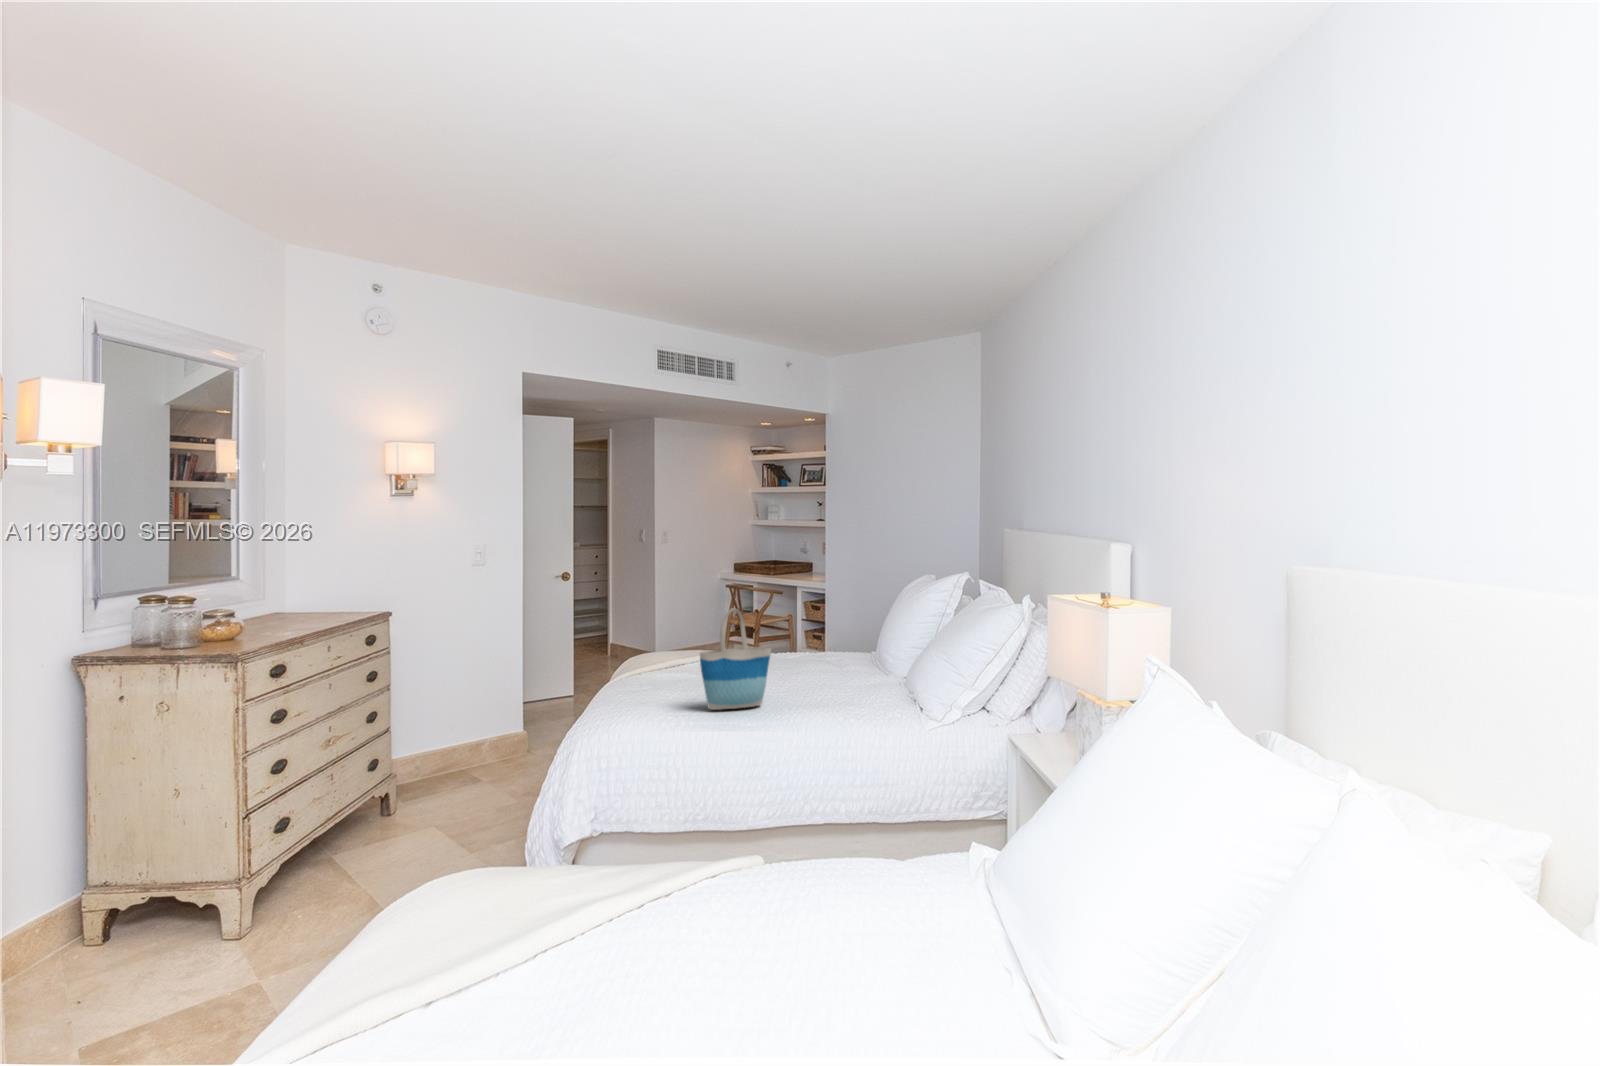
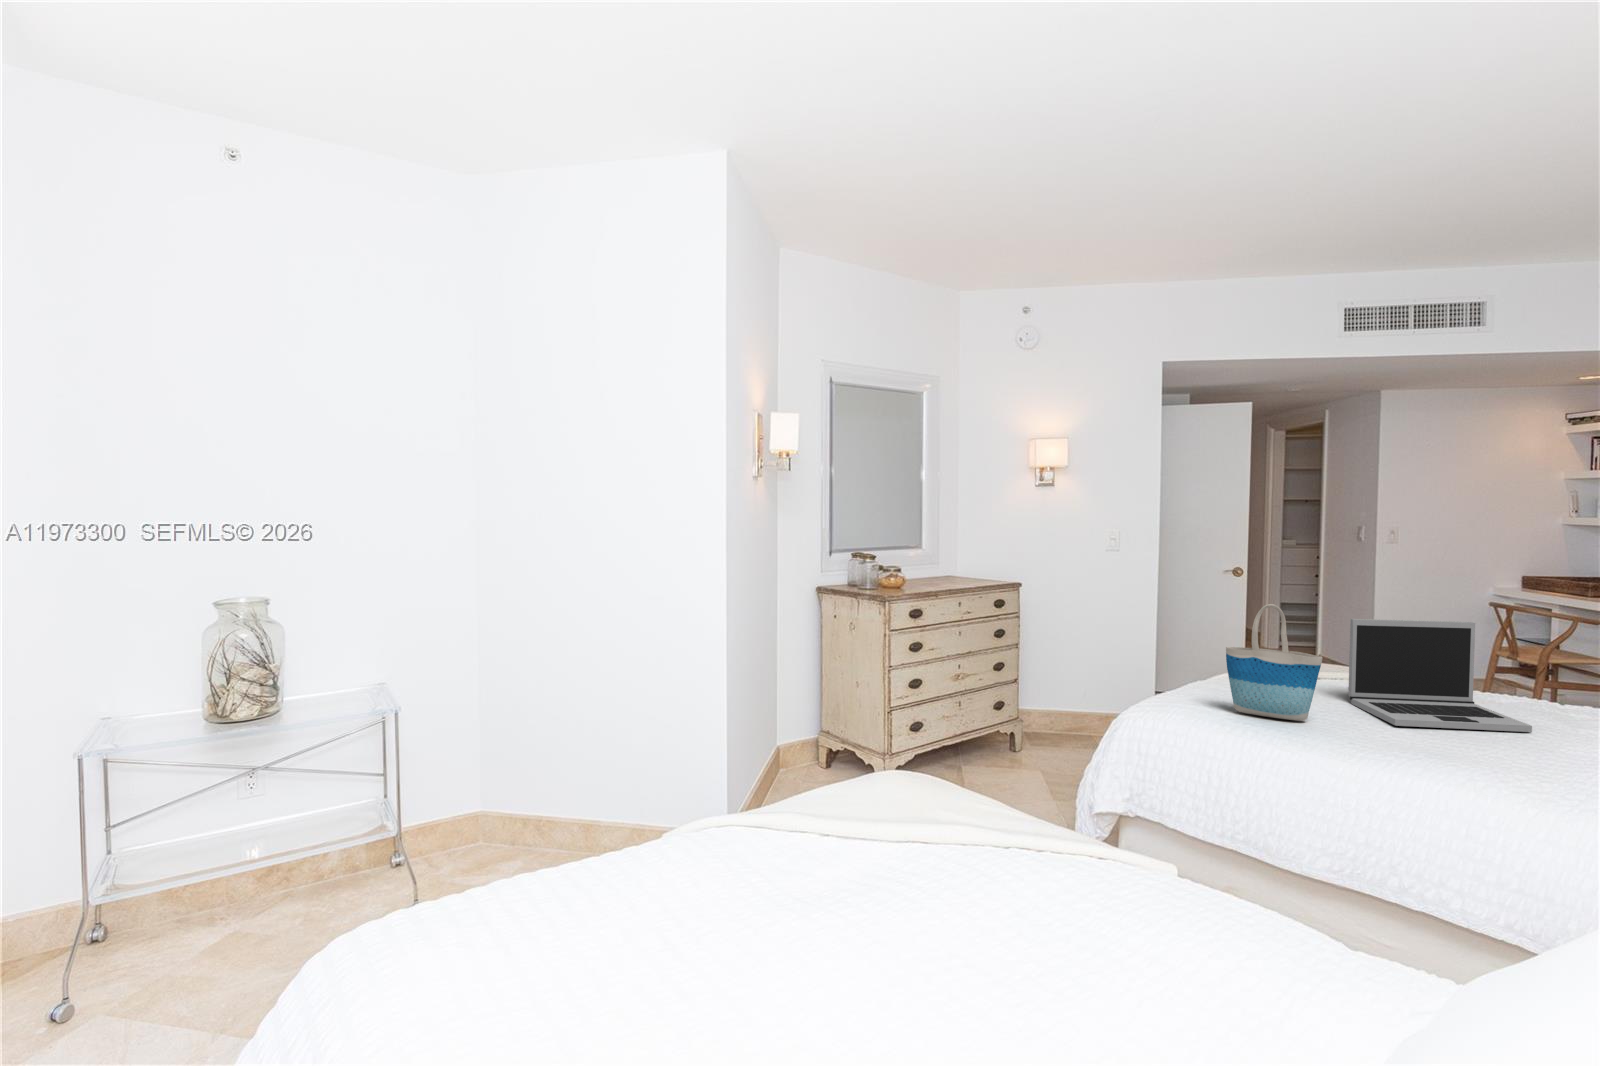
laptop: none [760,604,869,693] -> present [1348,619,1532,732]

